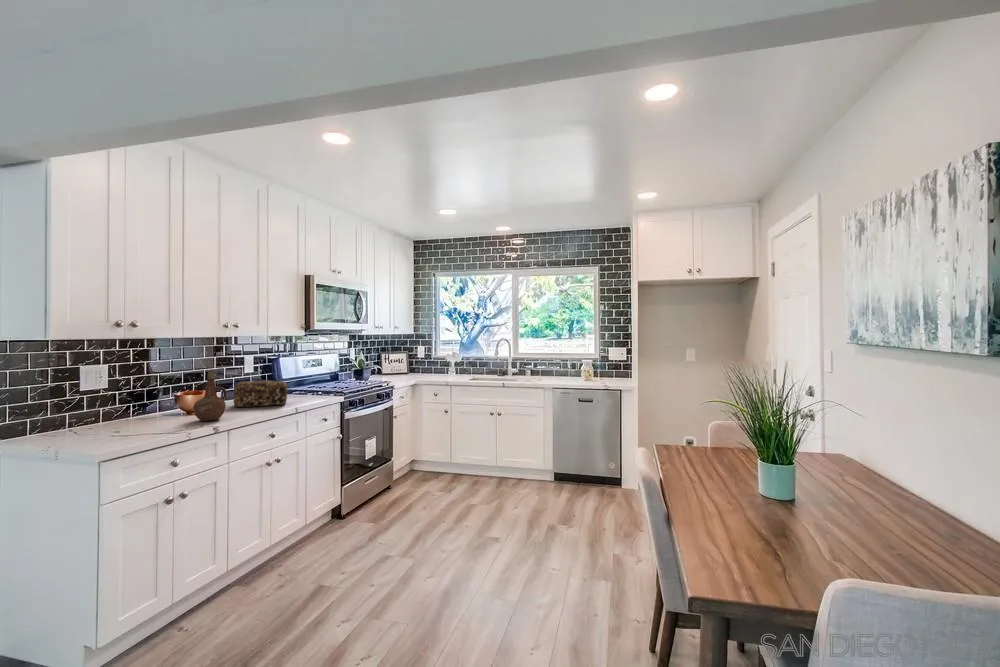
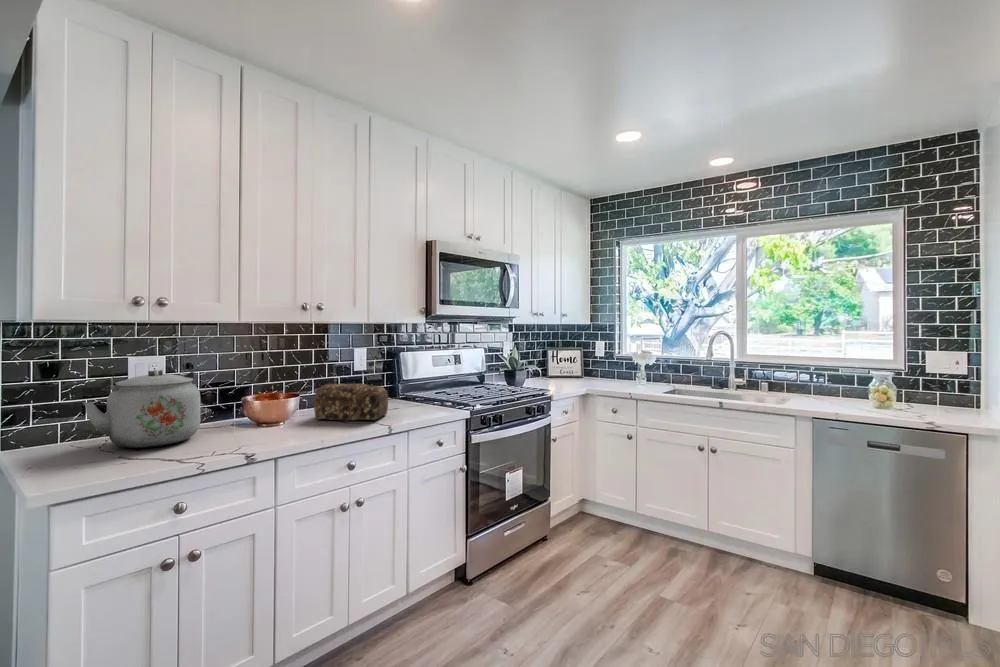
ceramic pitcher: present [193,371,227,421] -> none [232,370,279,443]
kettle: none [76,374,160,430] -> present [84,370,201,448]

